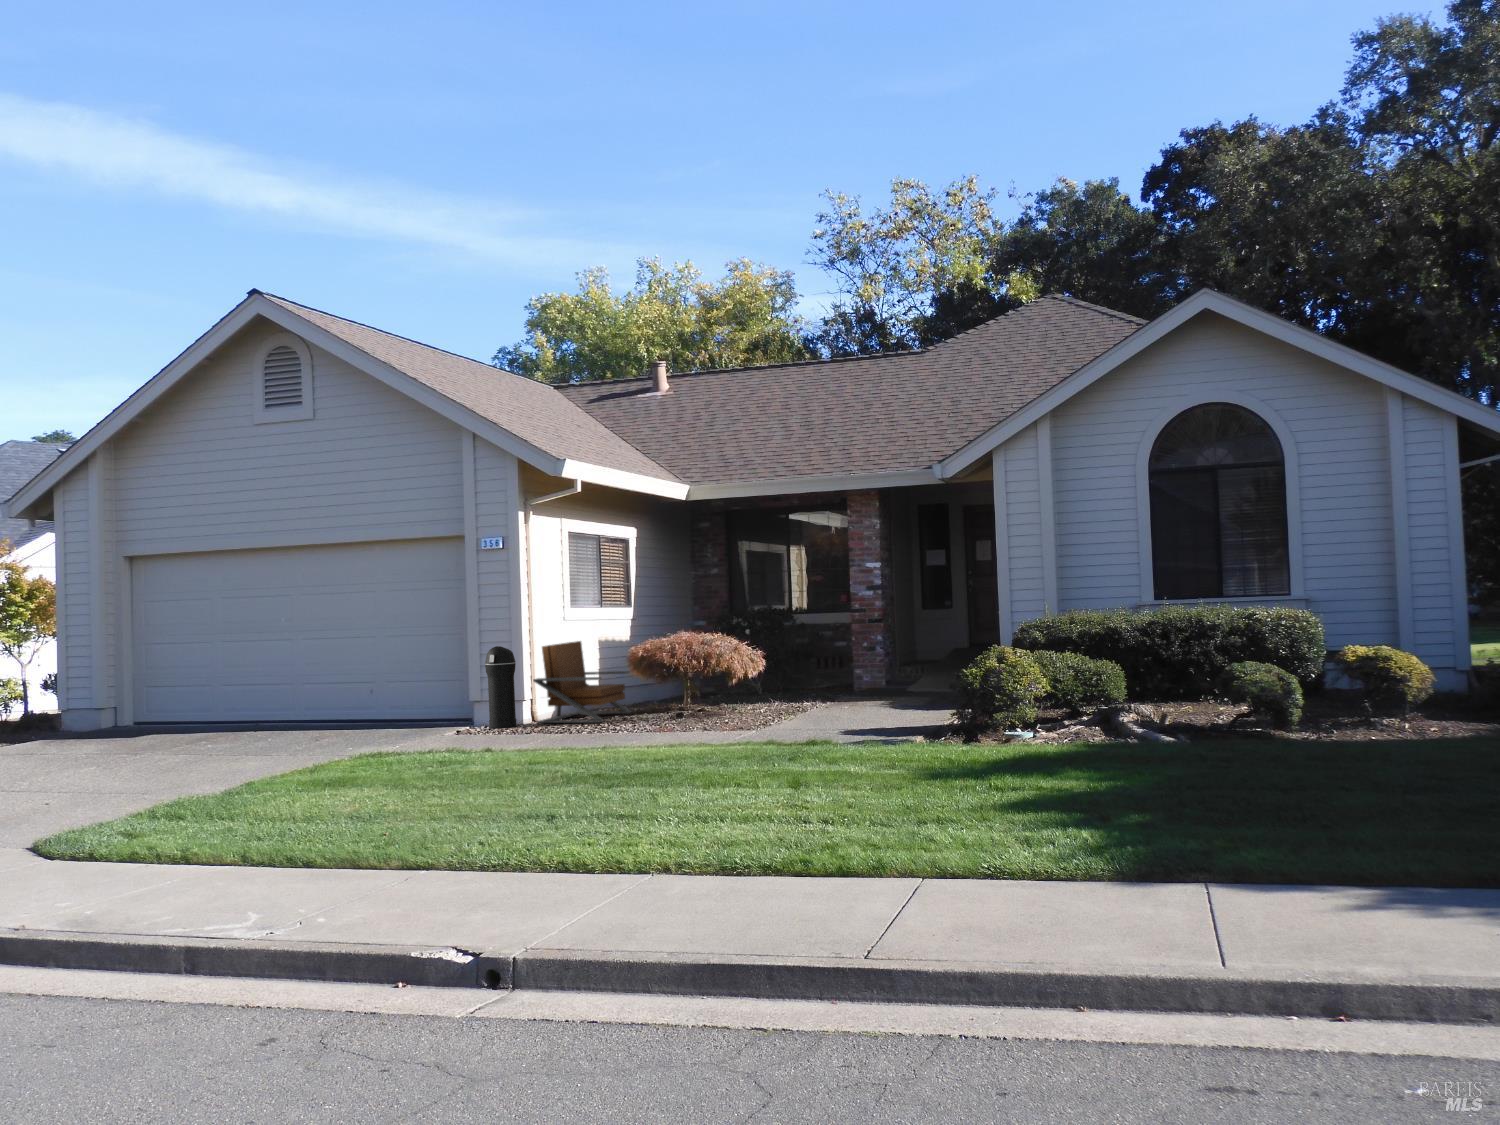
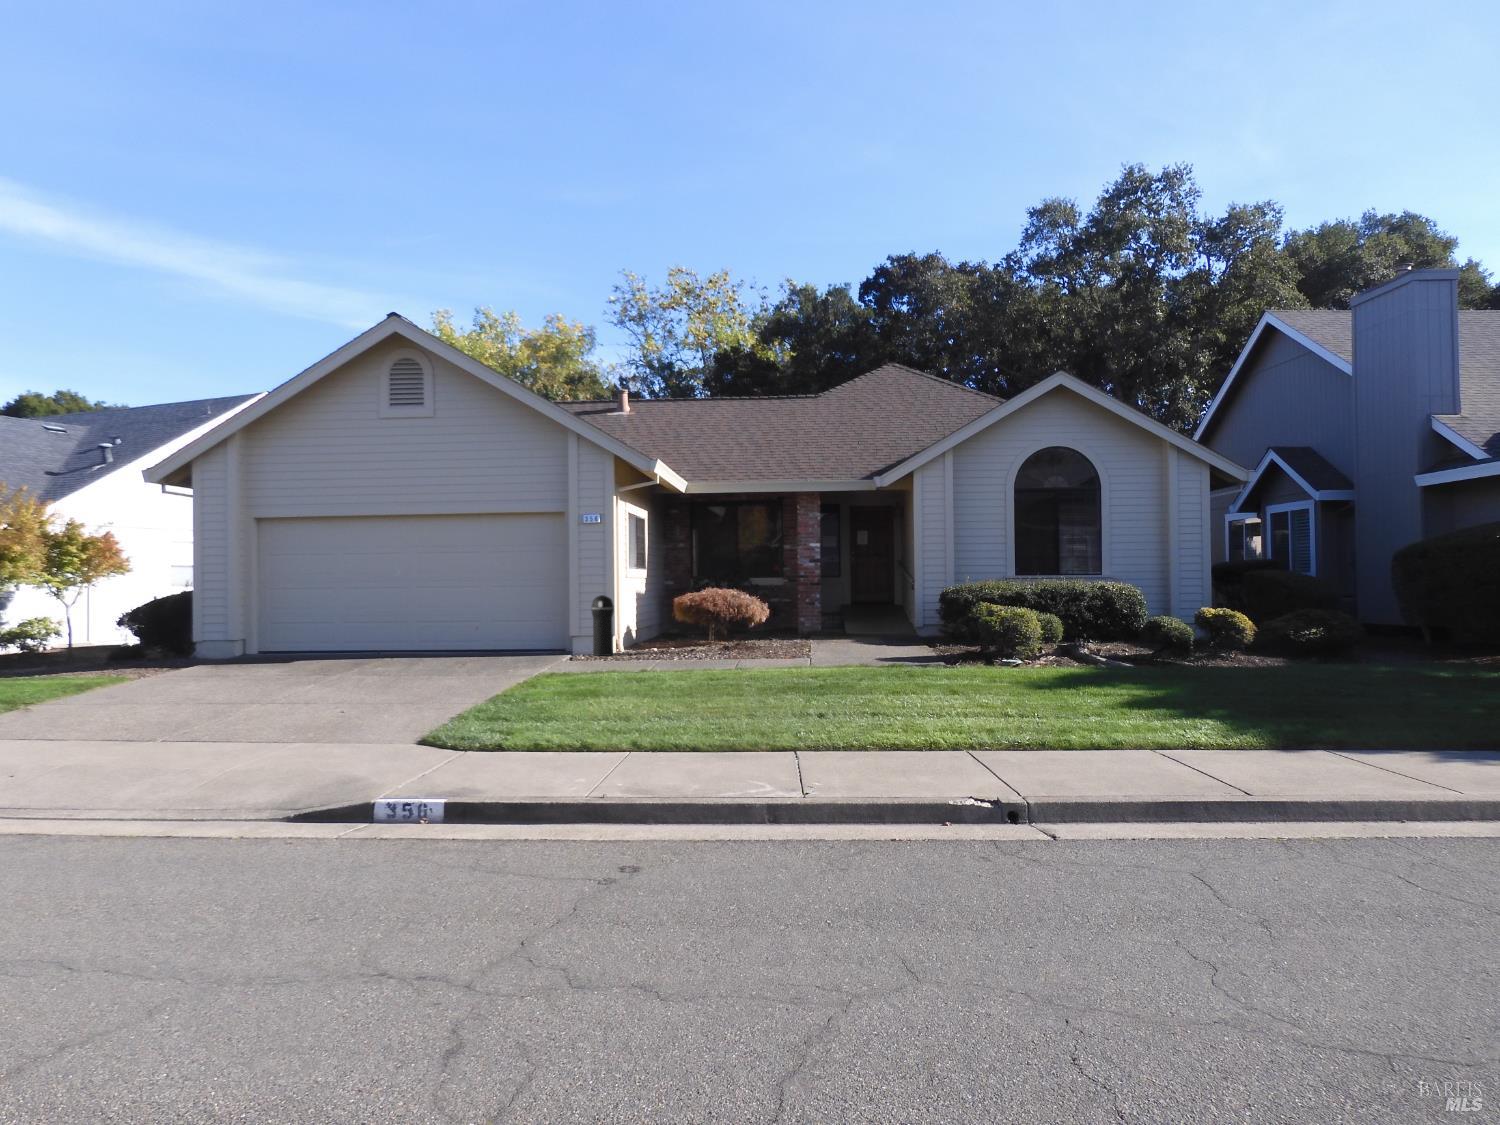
lounge chair: present [533,641,631,723] -> none [625,593,681,653]

